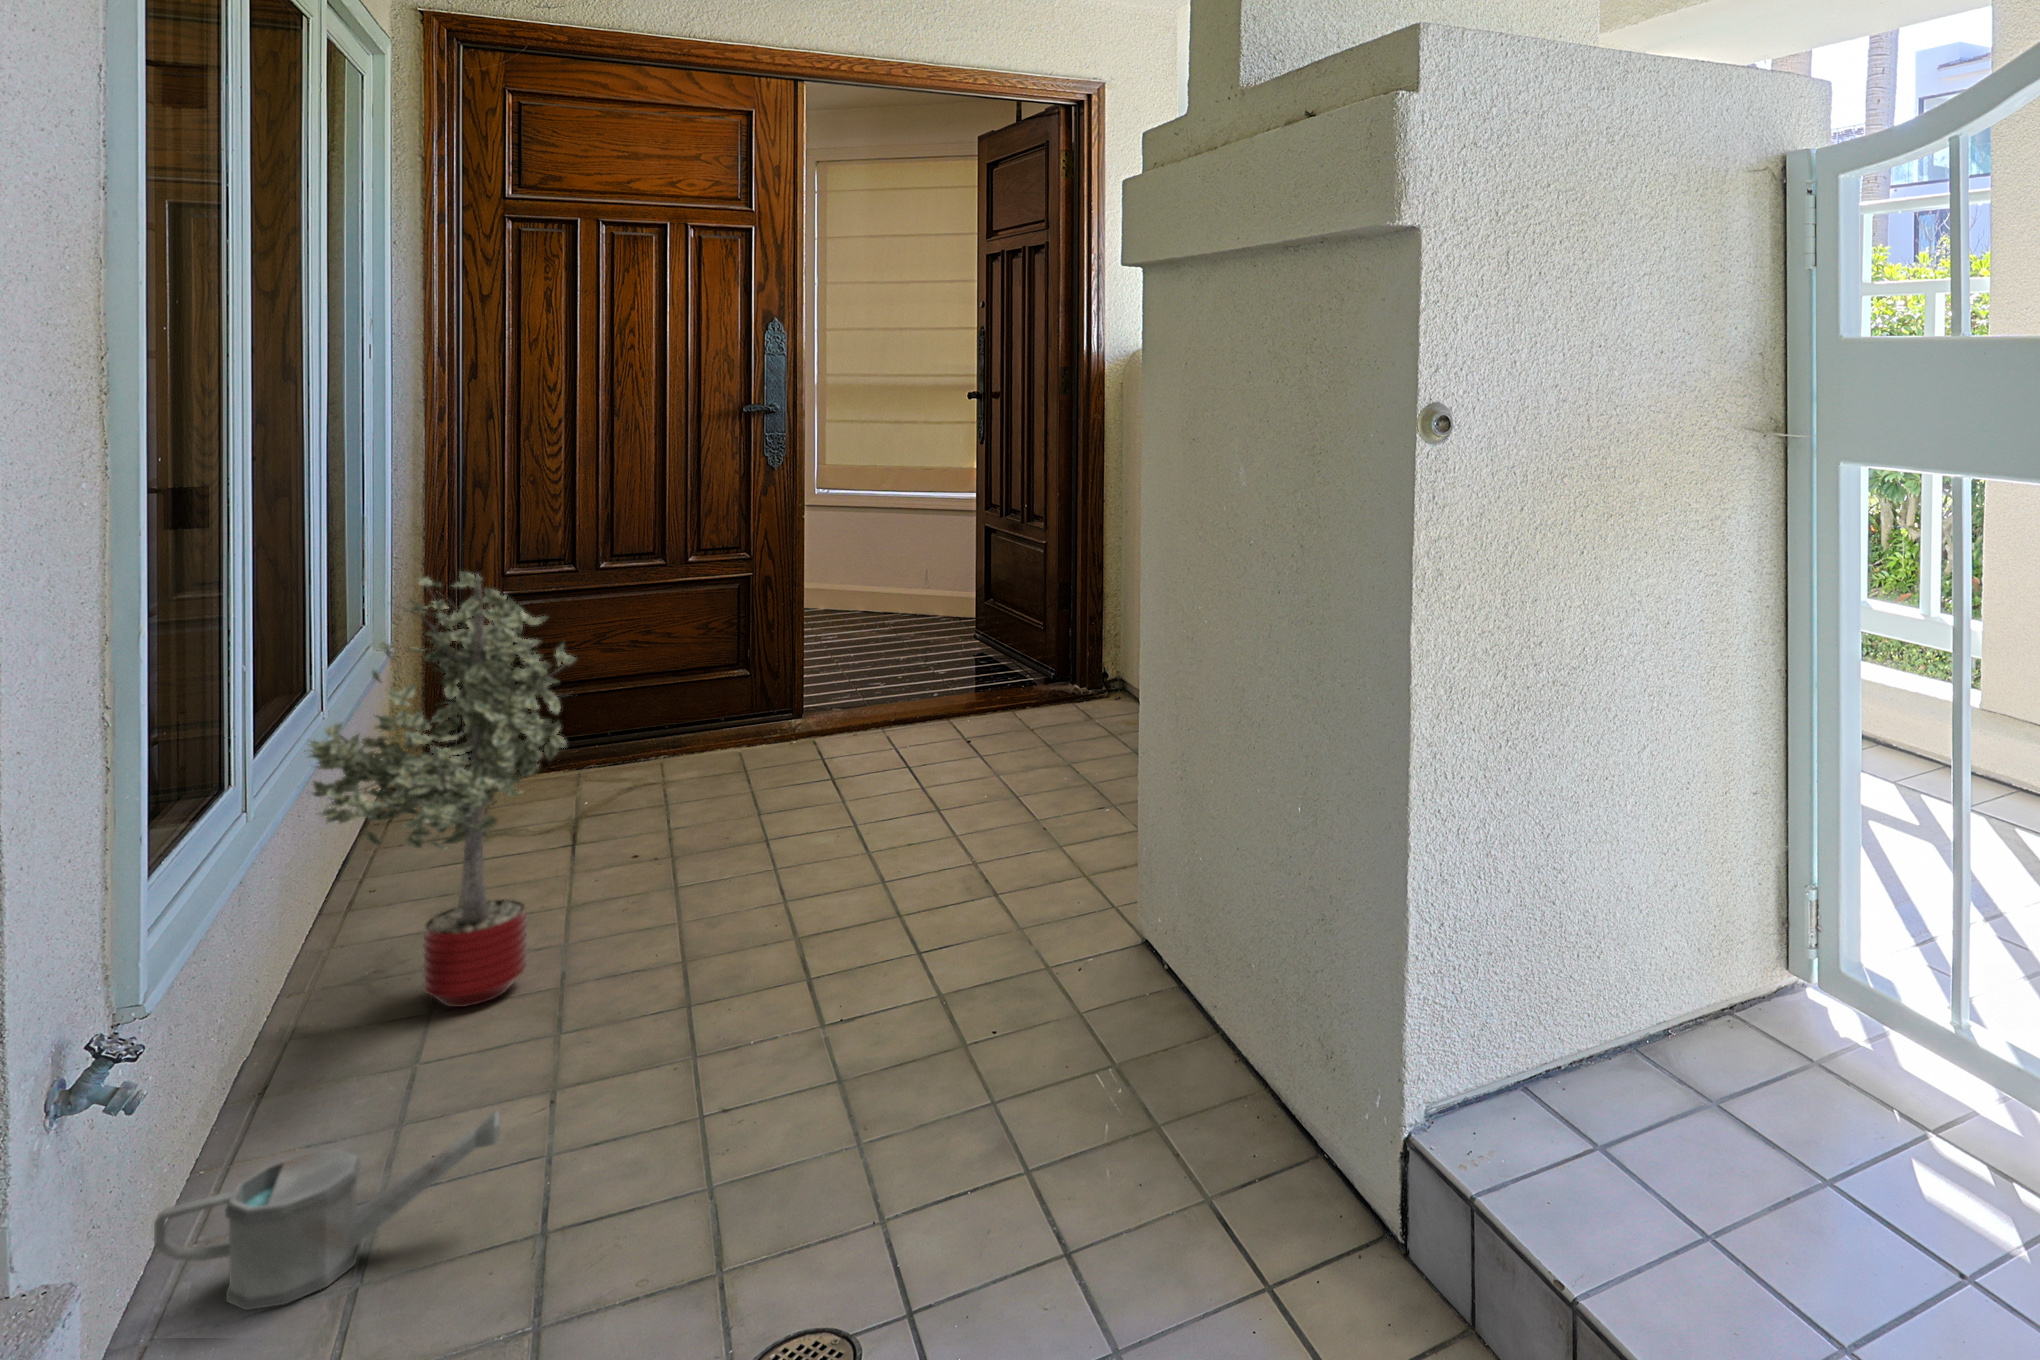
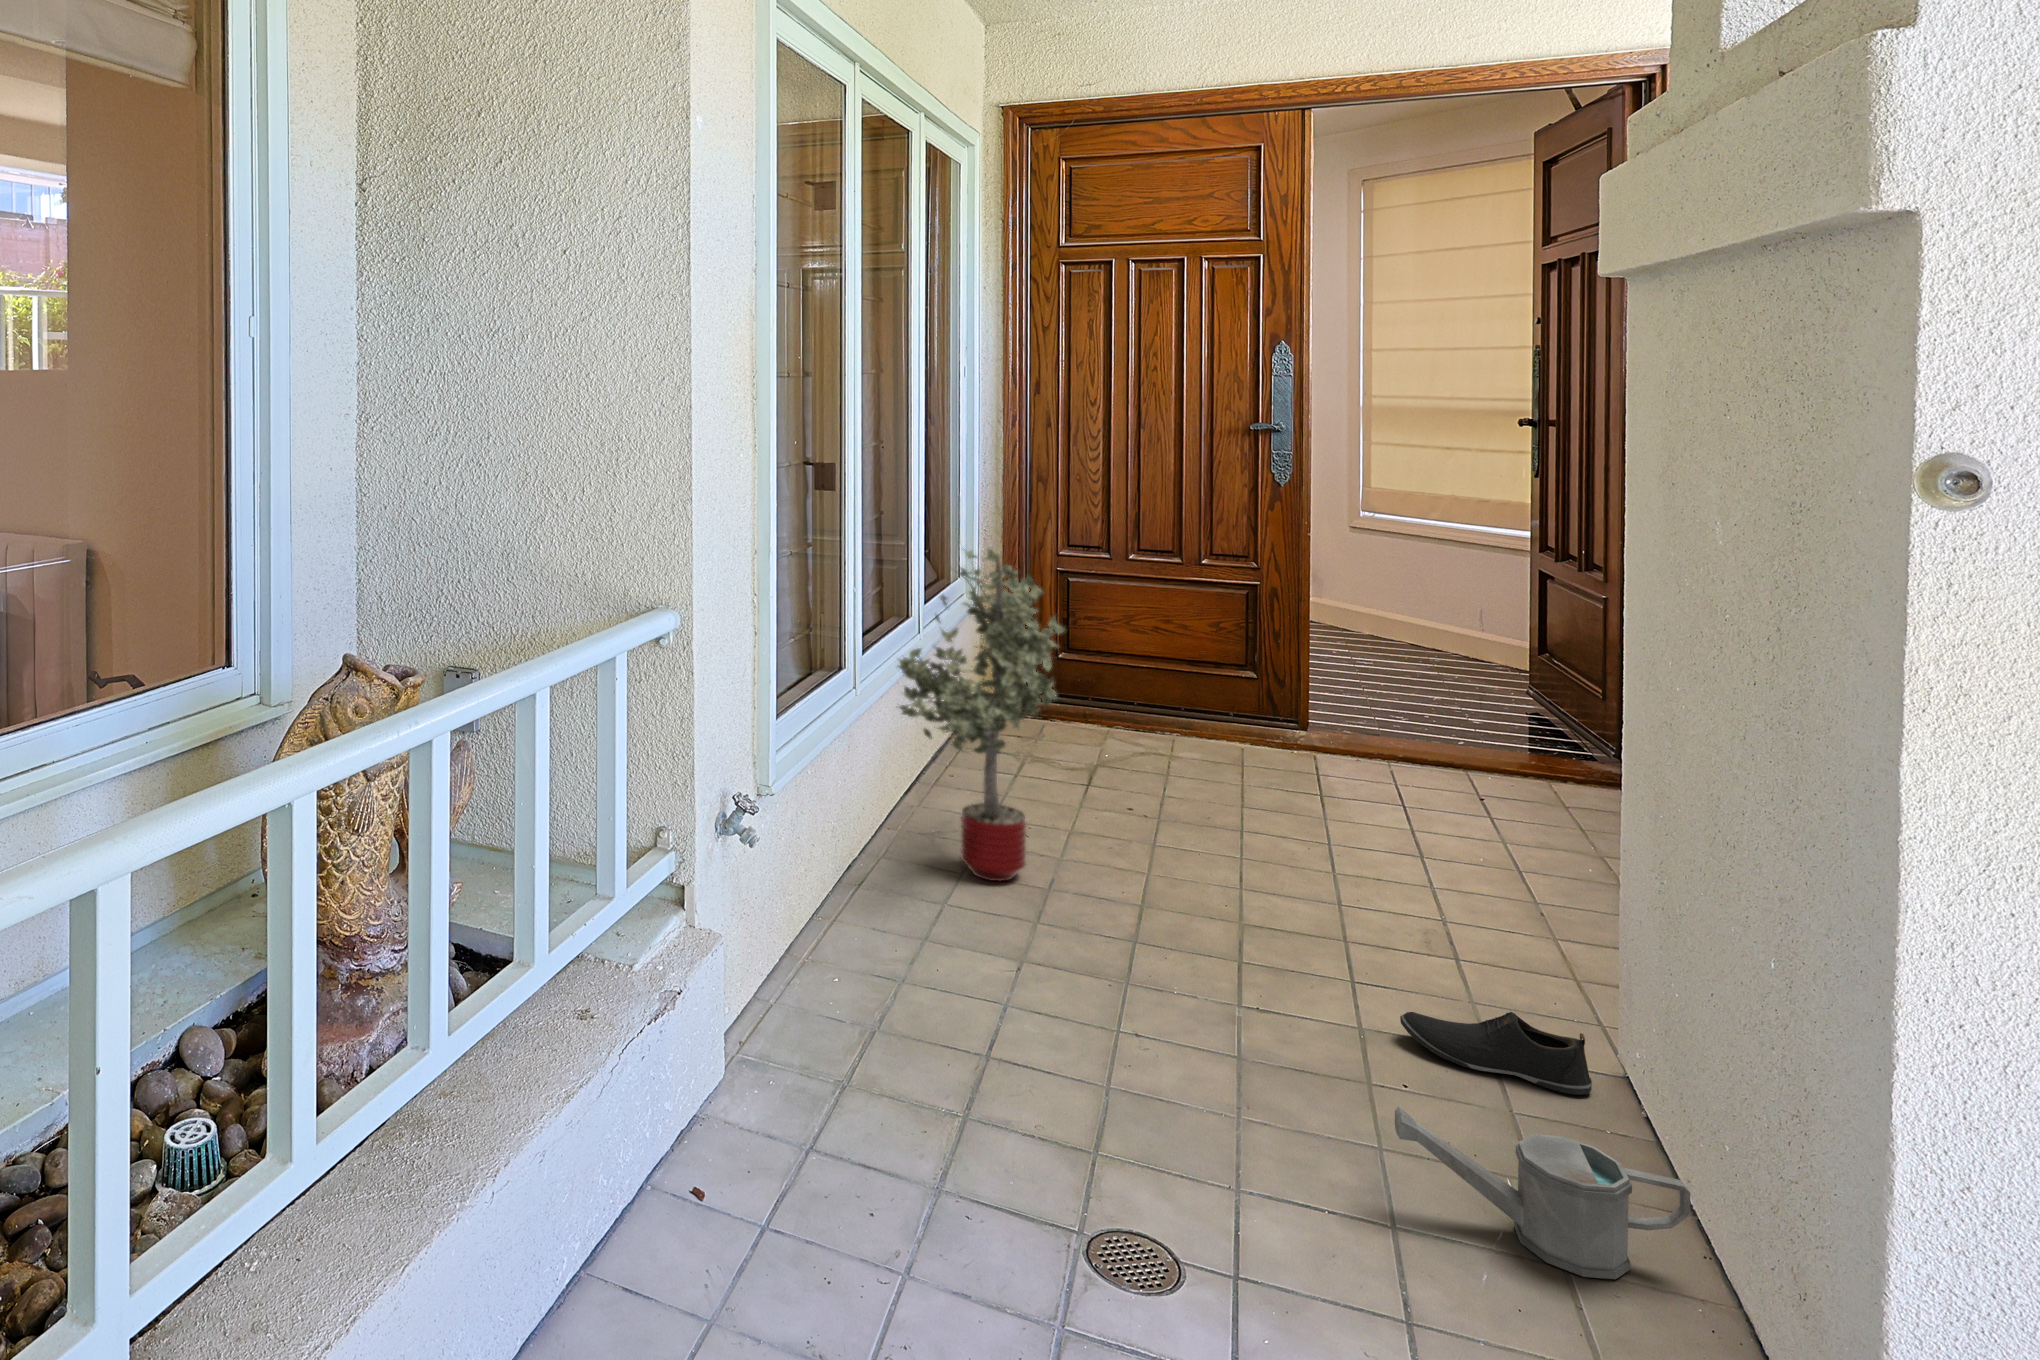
shoe: none [981,921,1131,992] -> present [1400,1012,1592,1095]
watering can: present [154,1111,500,1310] -> present [1395,1106,1691,1279]

